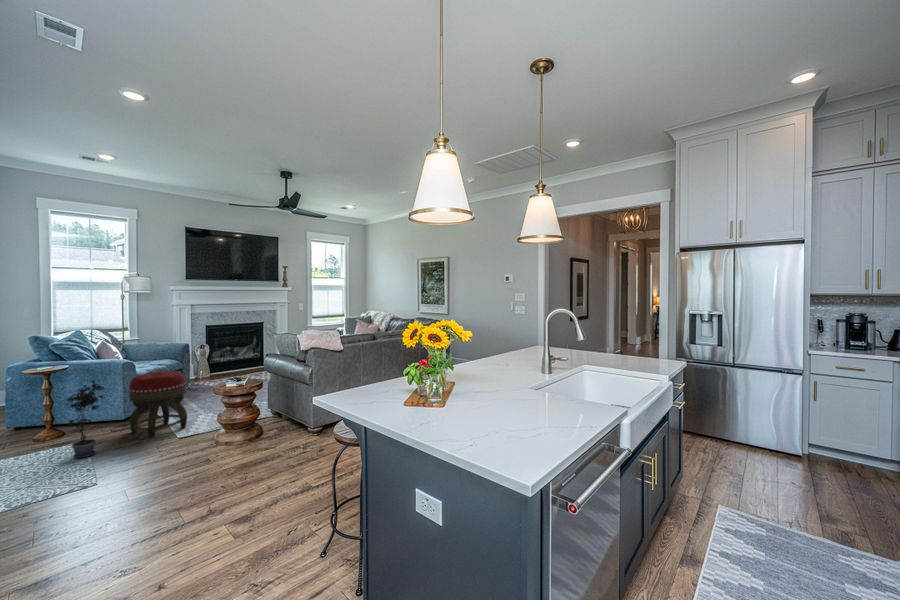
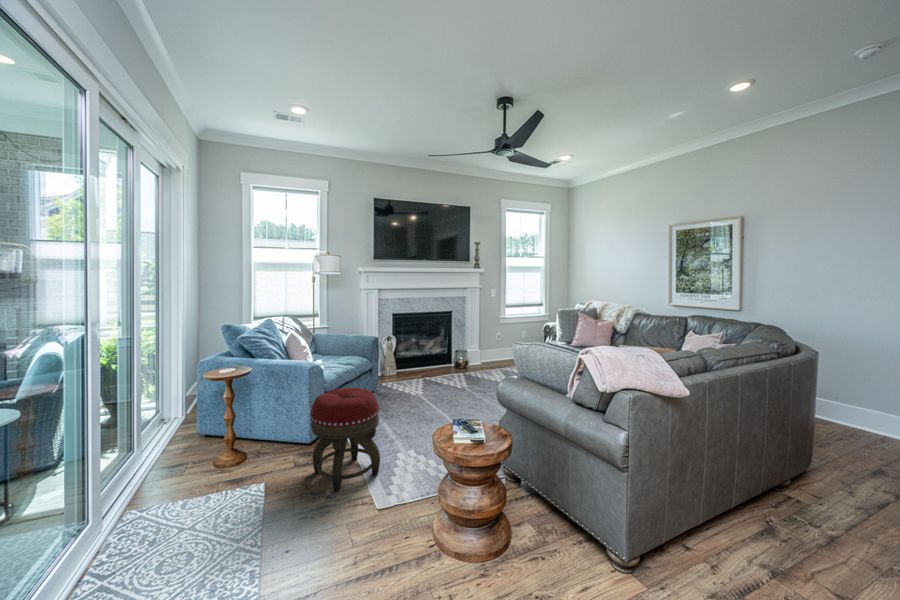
potted plant: present [67,381,104,458] -> none [226,409,279,524]

